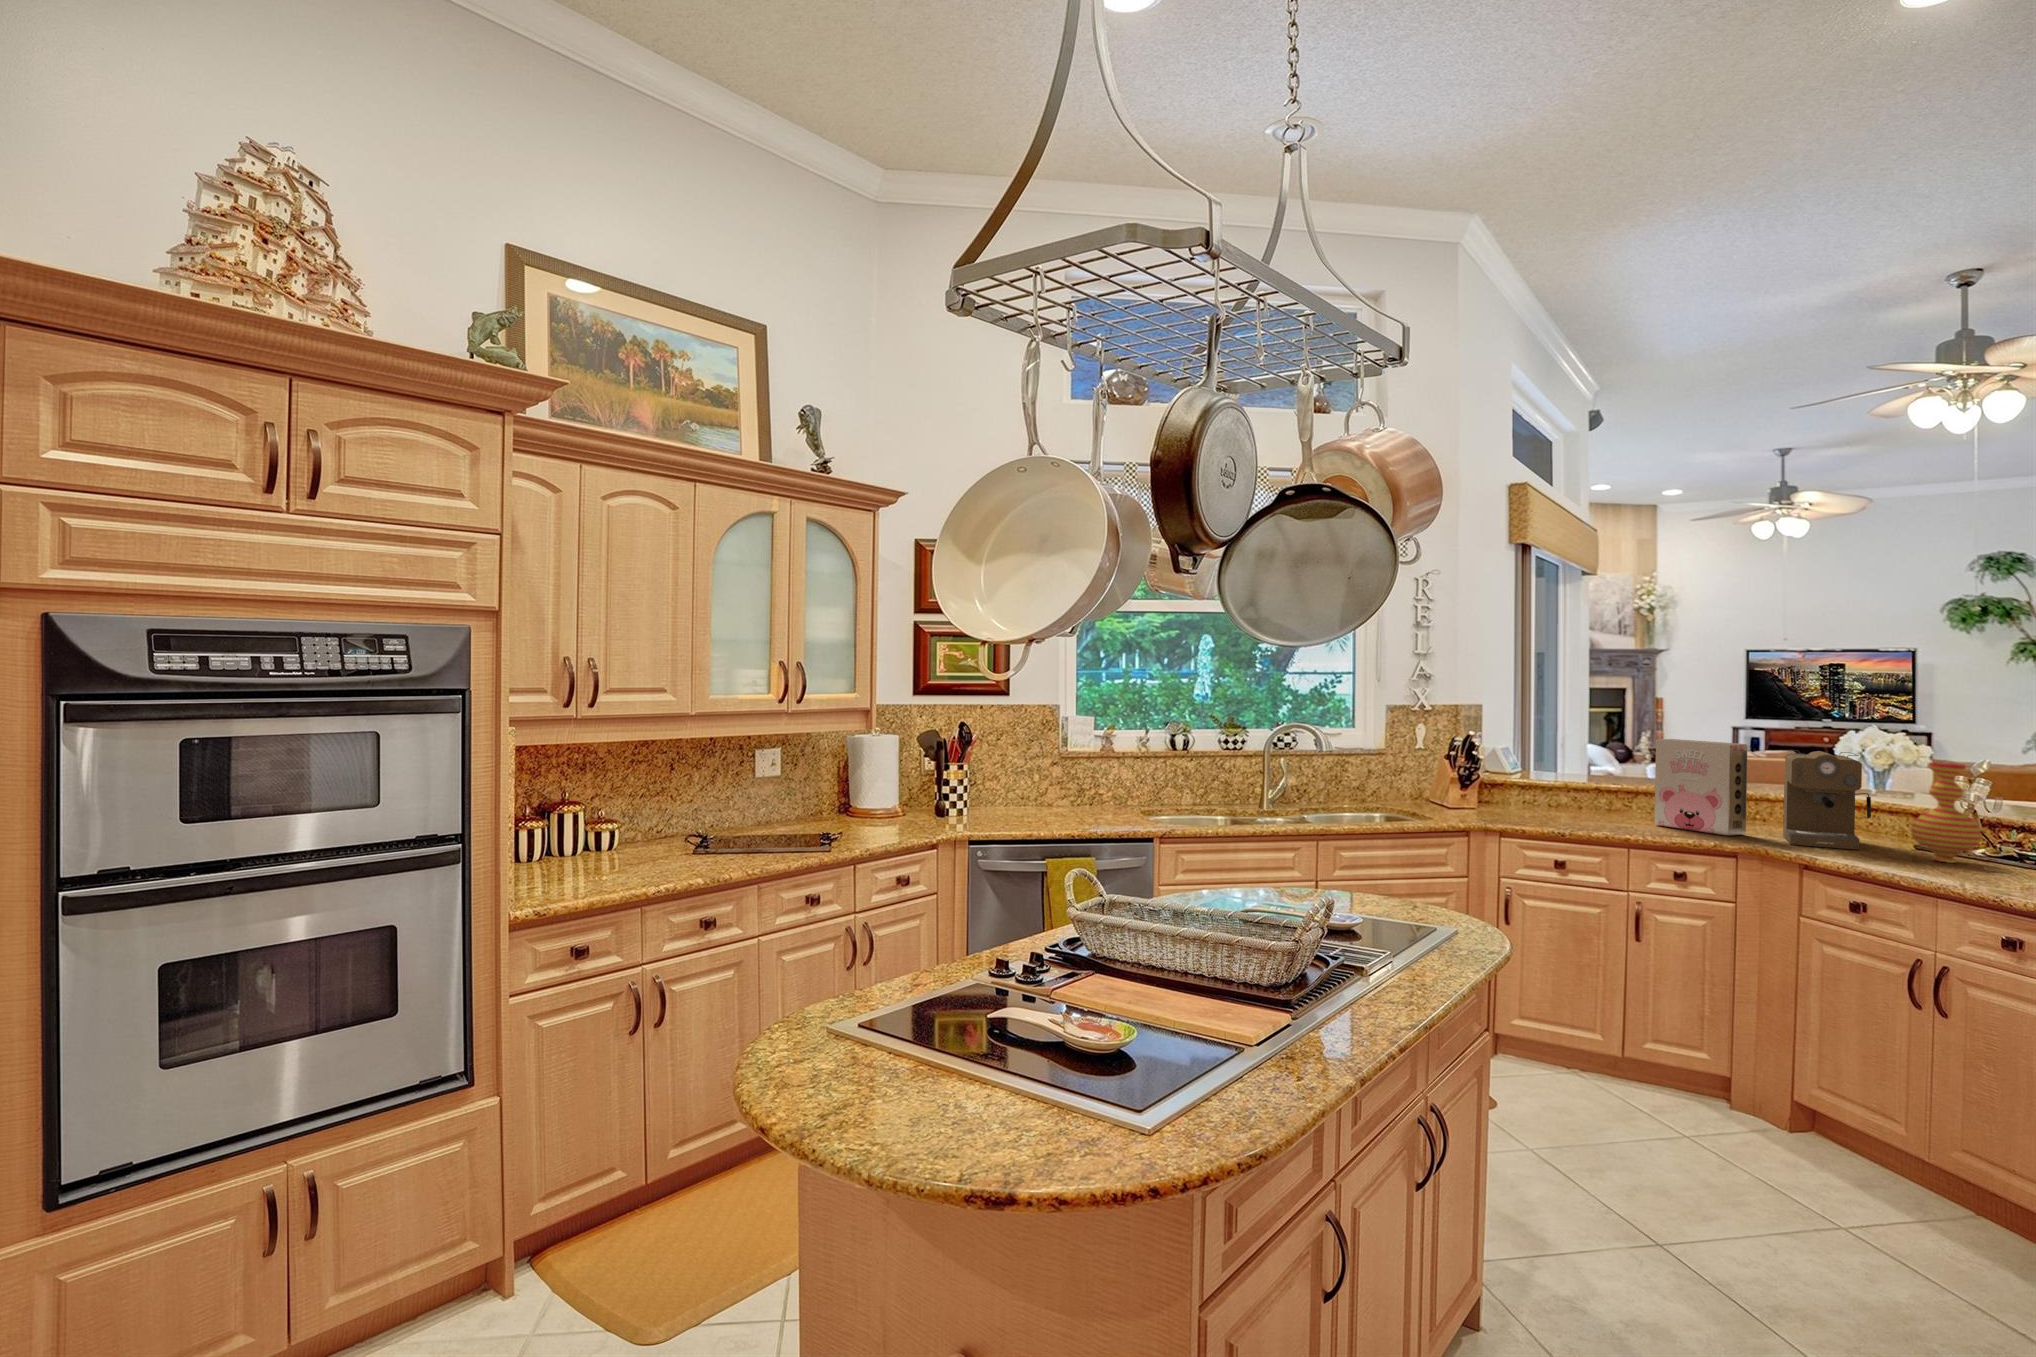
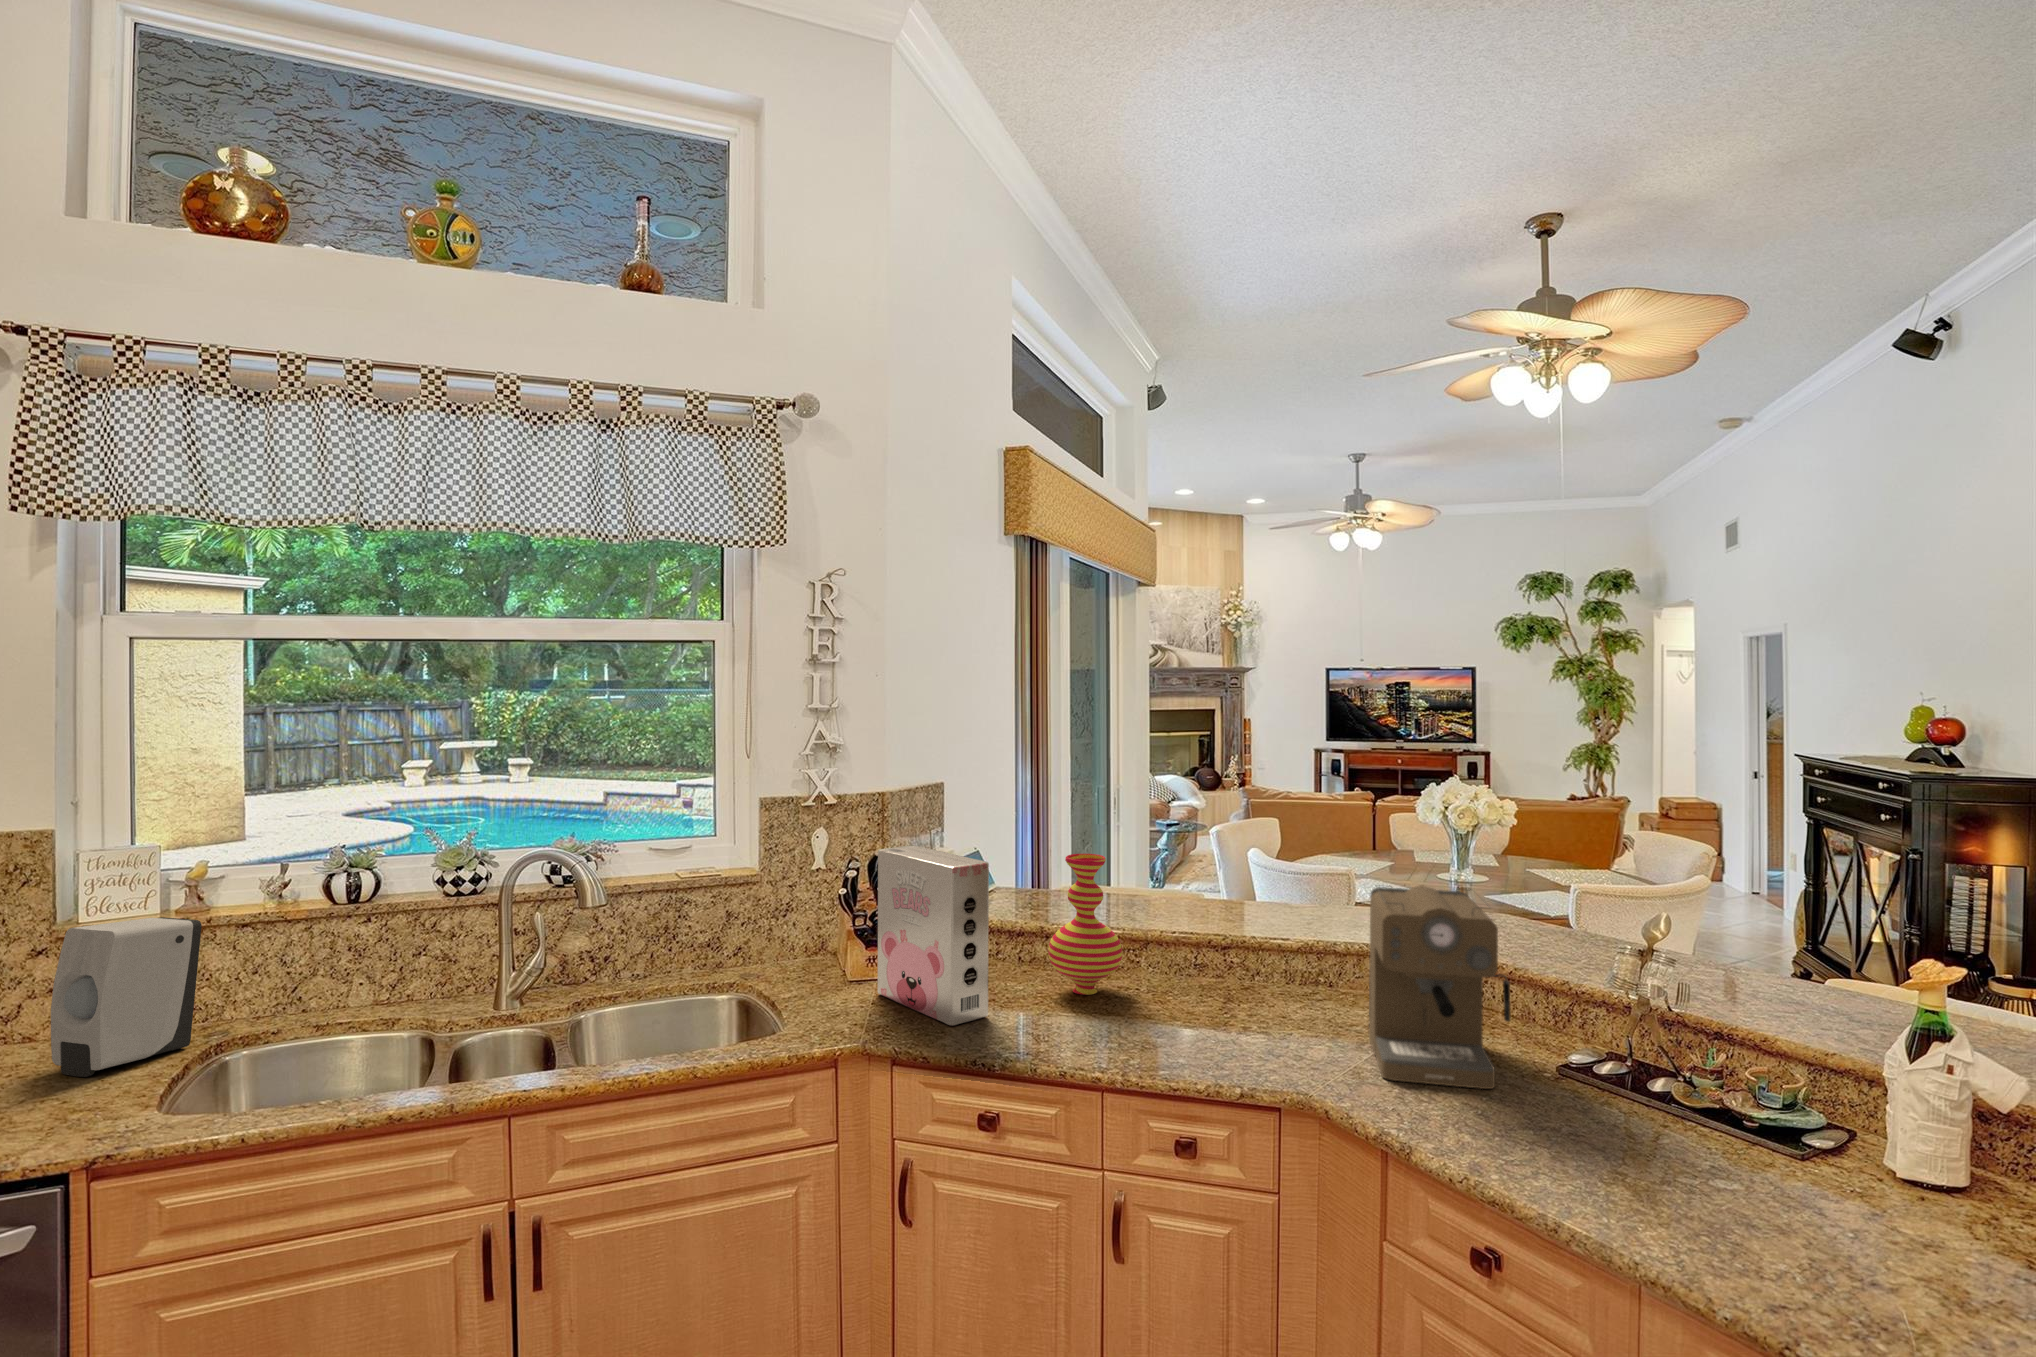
cereal box: present [1655,739,1747,836] -> present [878,845,989,1026]
soap dispenser: none [1103,746,1148,810] -> present [51,917,202,1077]
vase: present [1911,762,1981,863] -> present [1048,854,1122,995]

